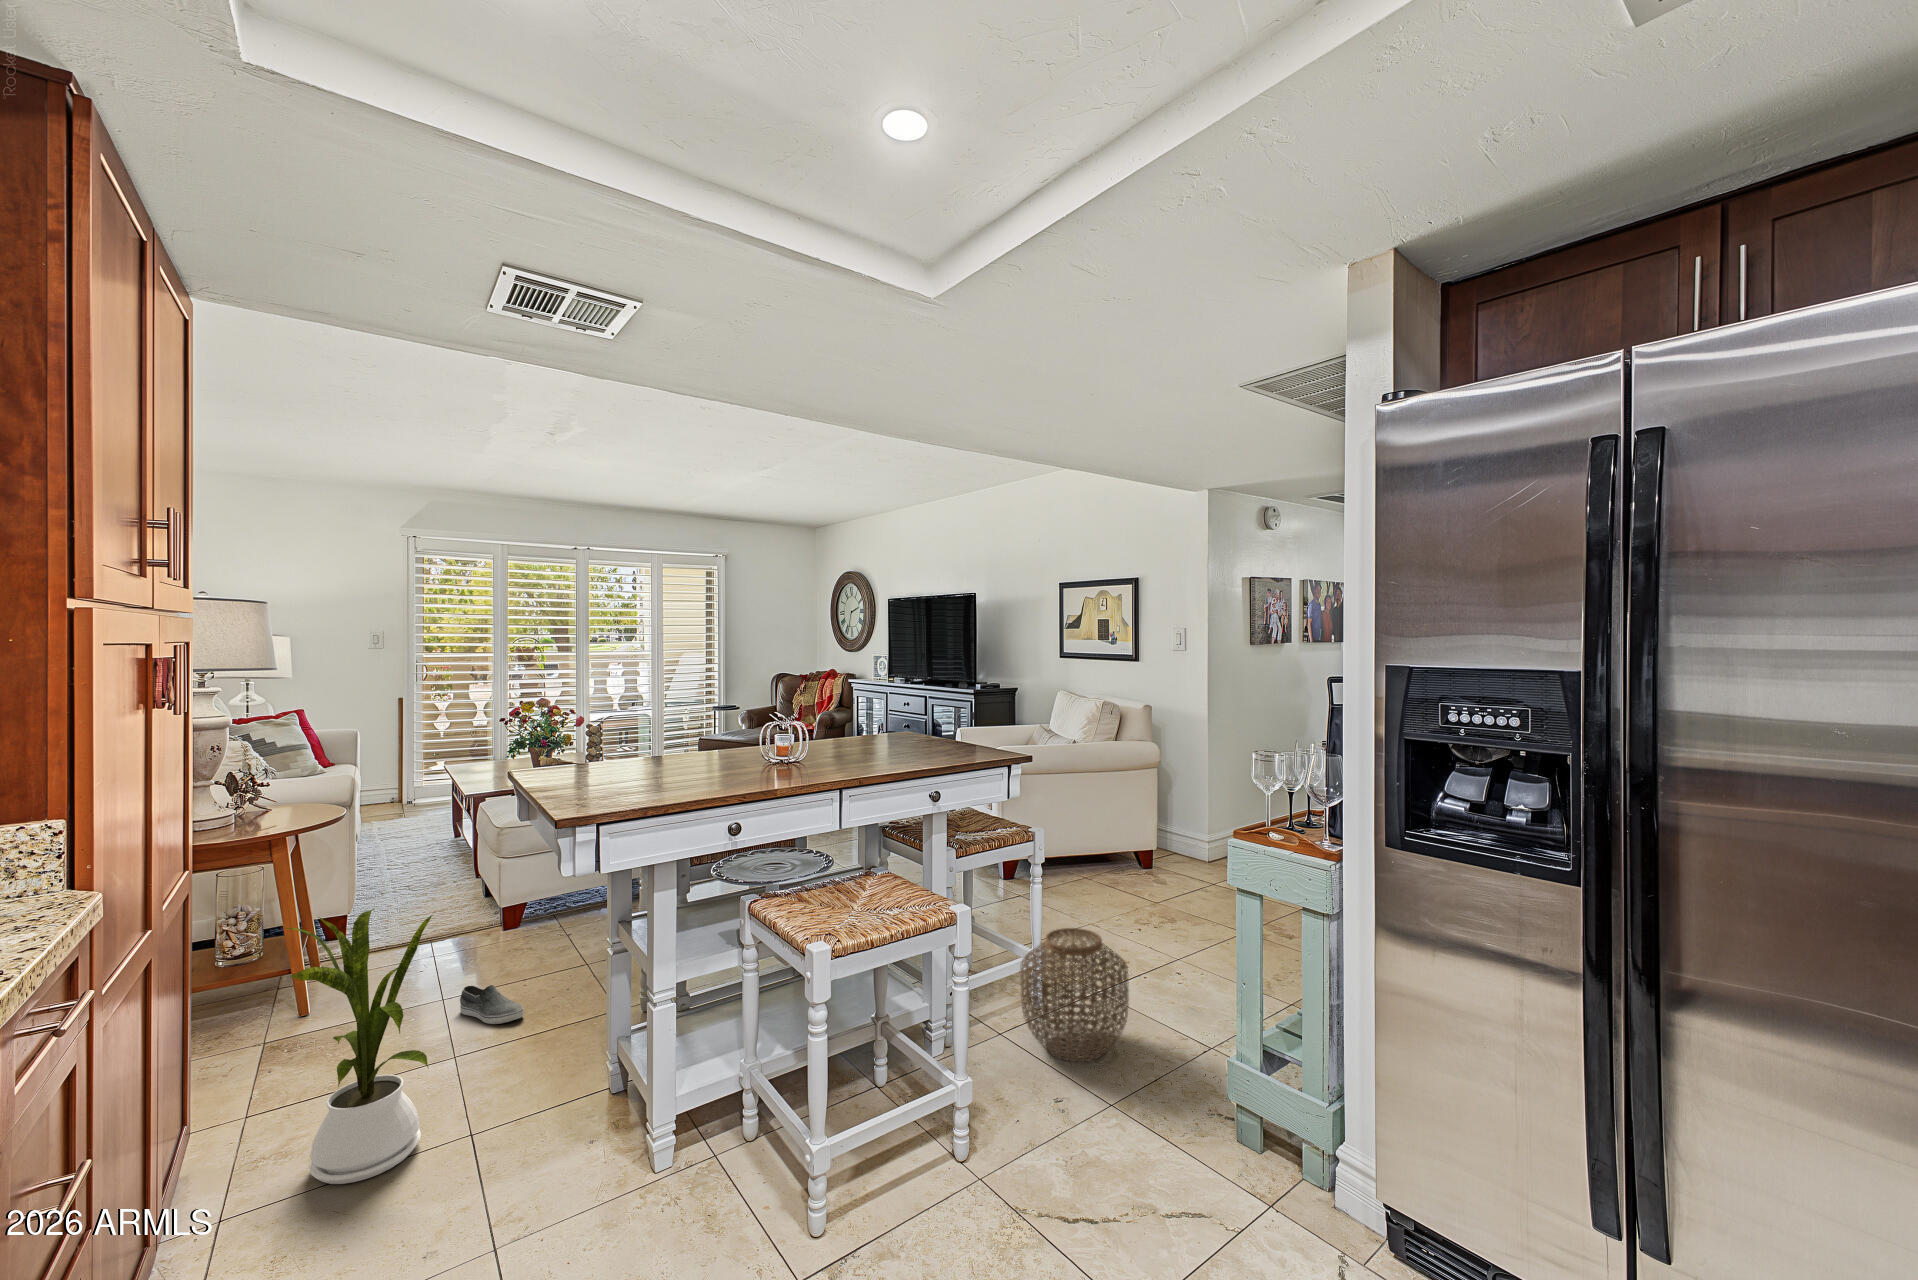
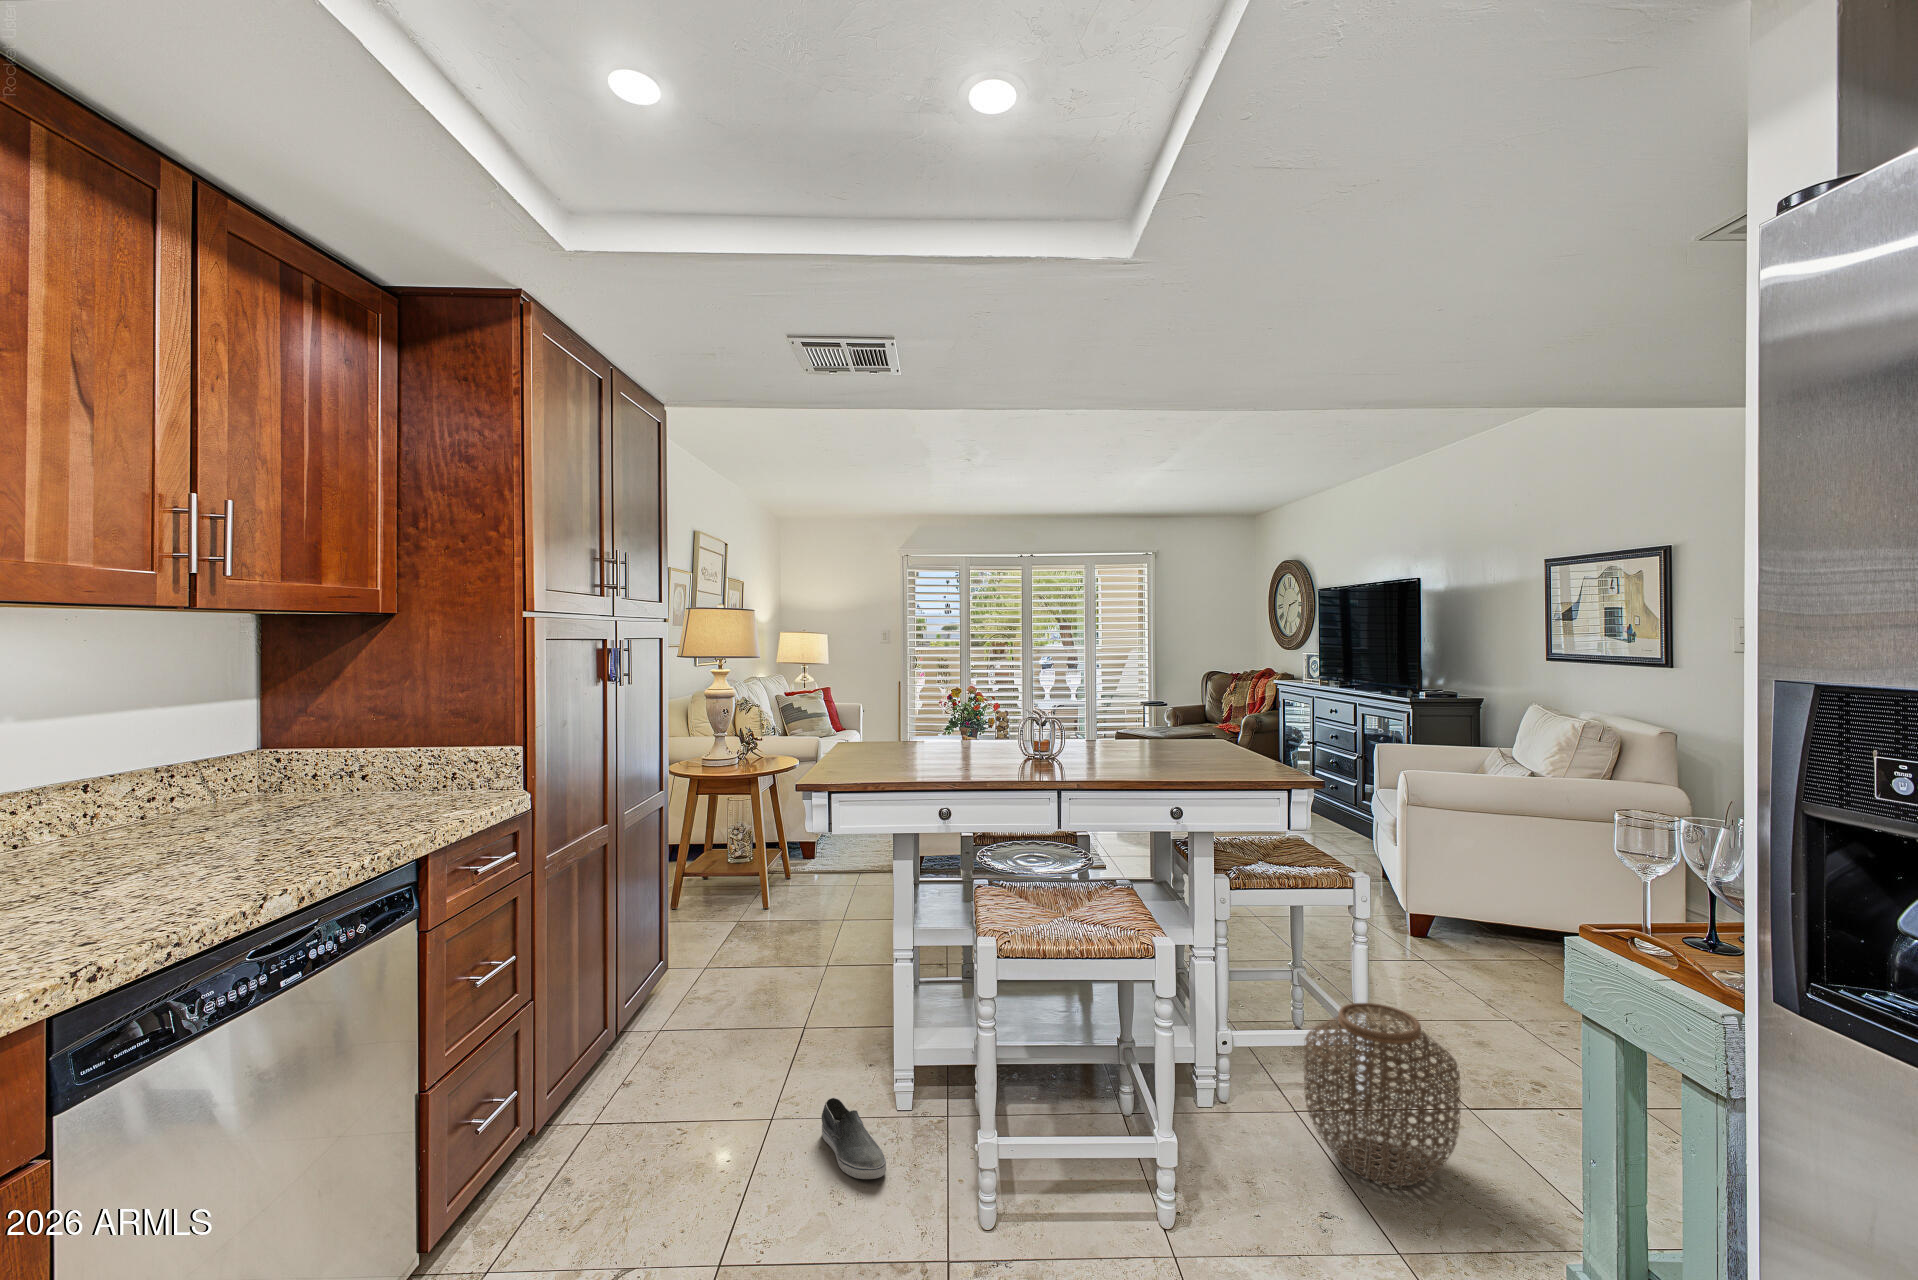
house plant: present [286,908,432,1184] -> none [626,839,750,1058]
shoe: present [460,985,523,1024] -> present [822,1098,886,1179]

